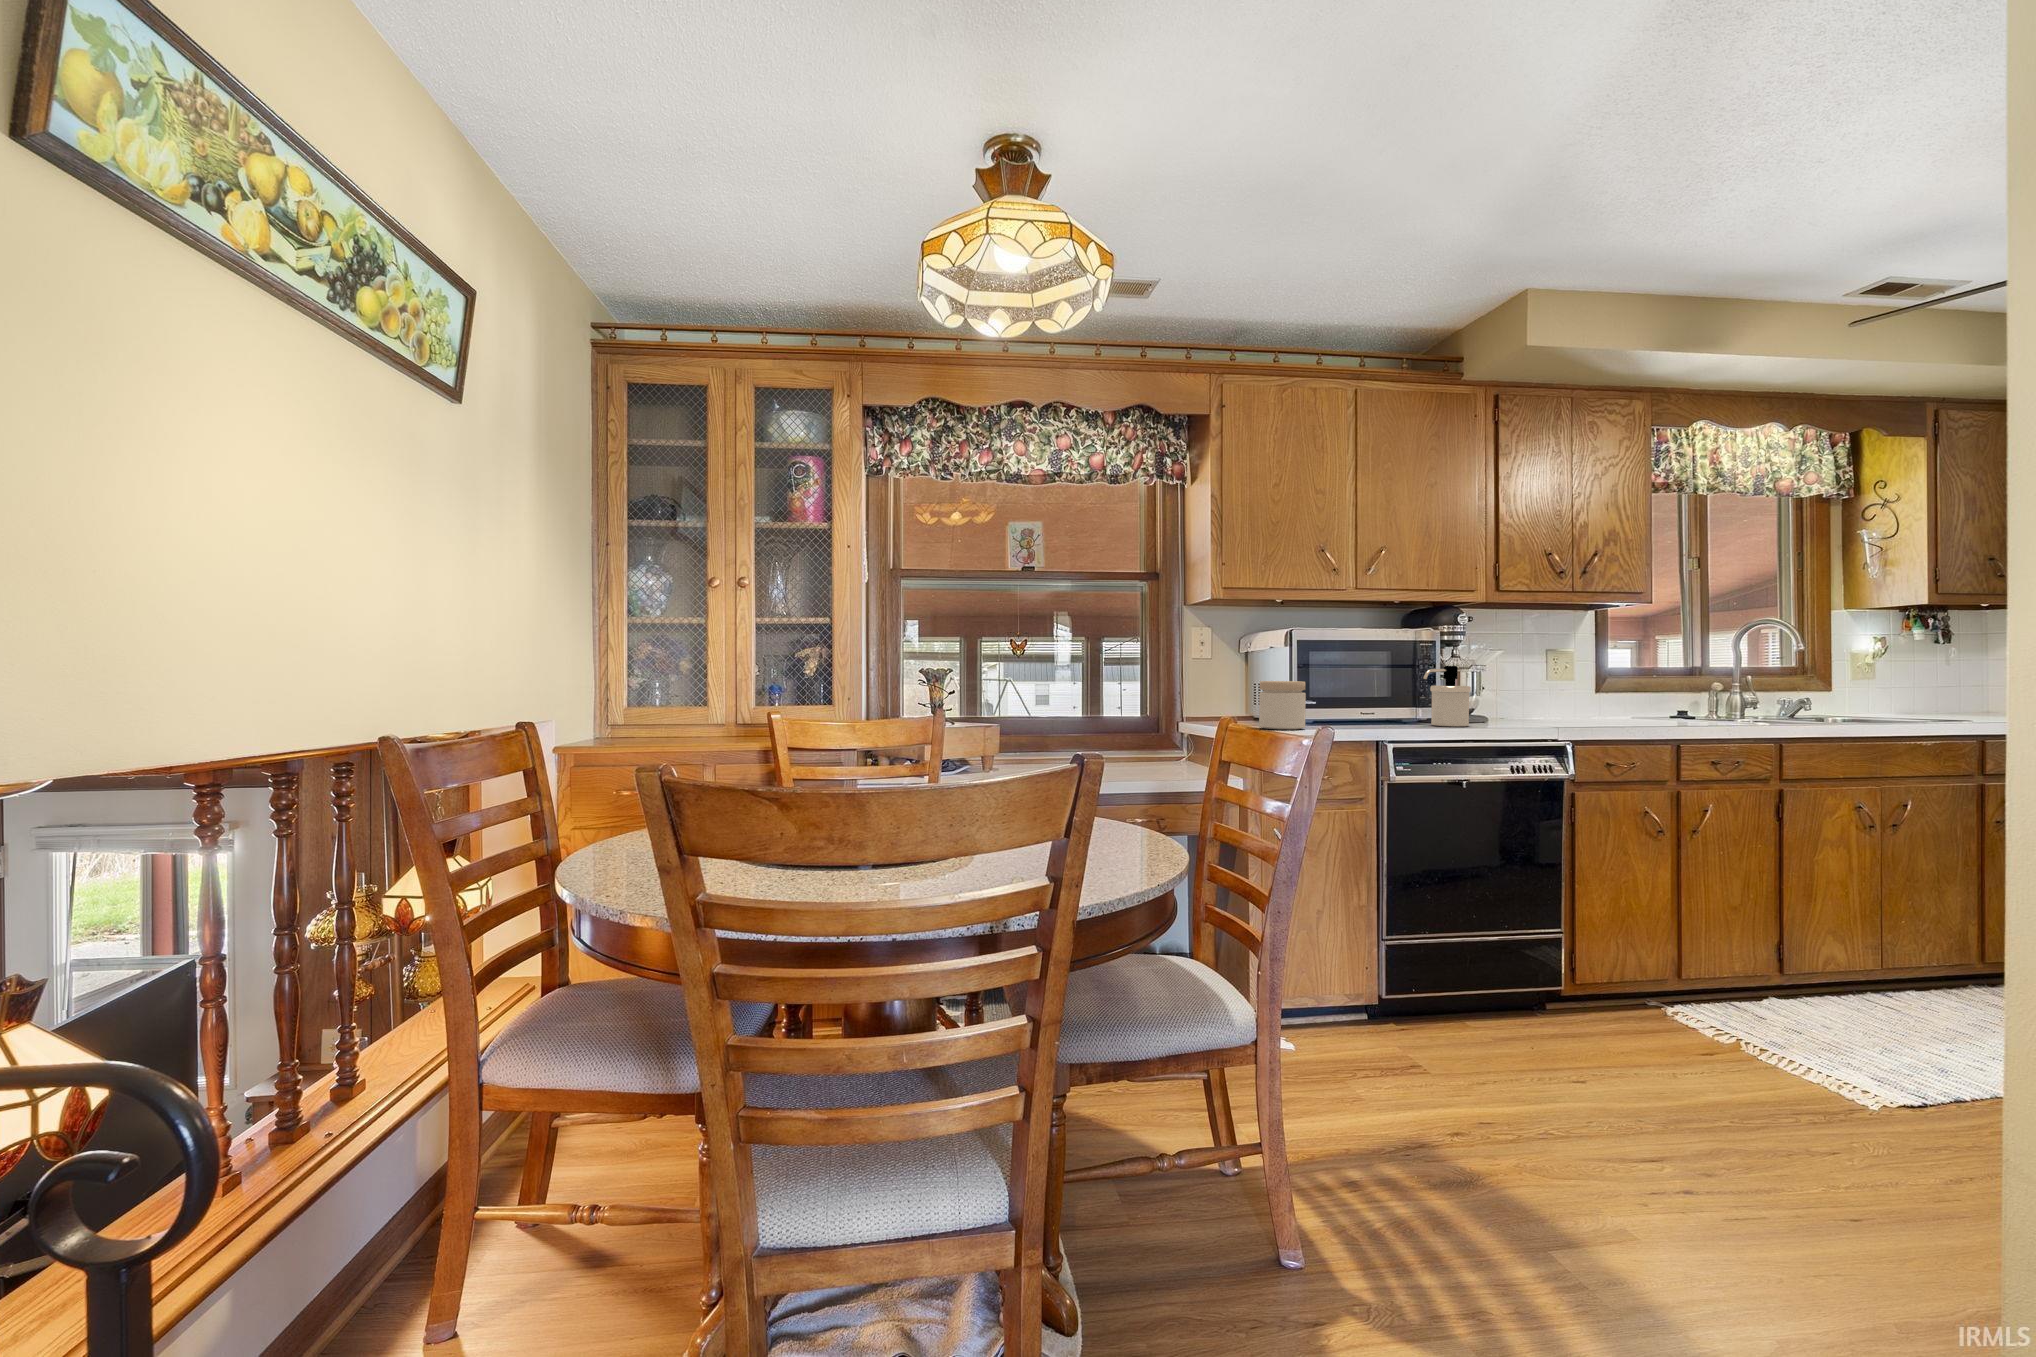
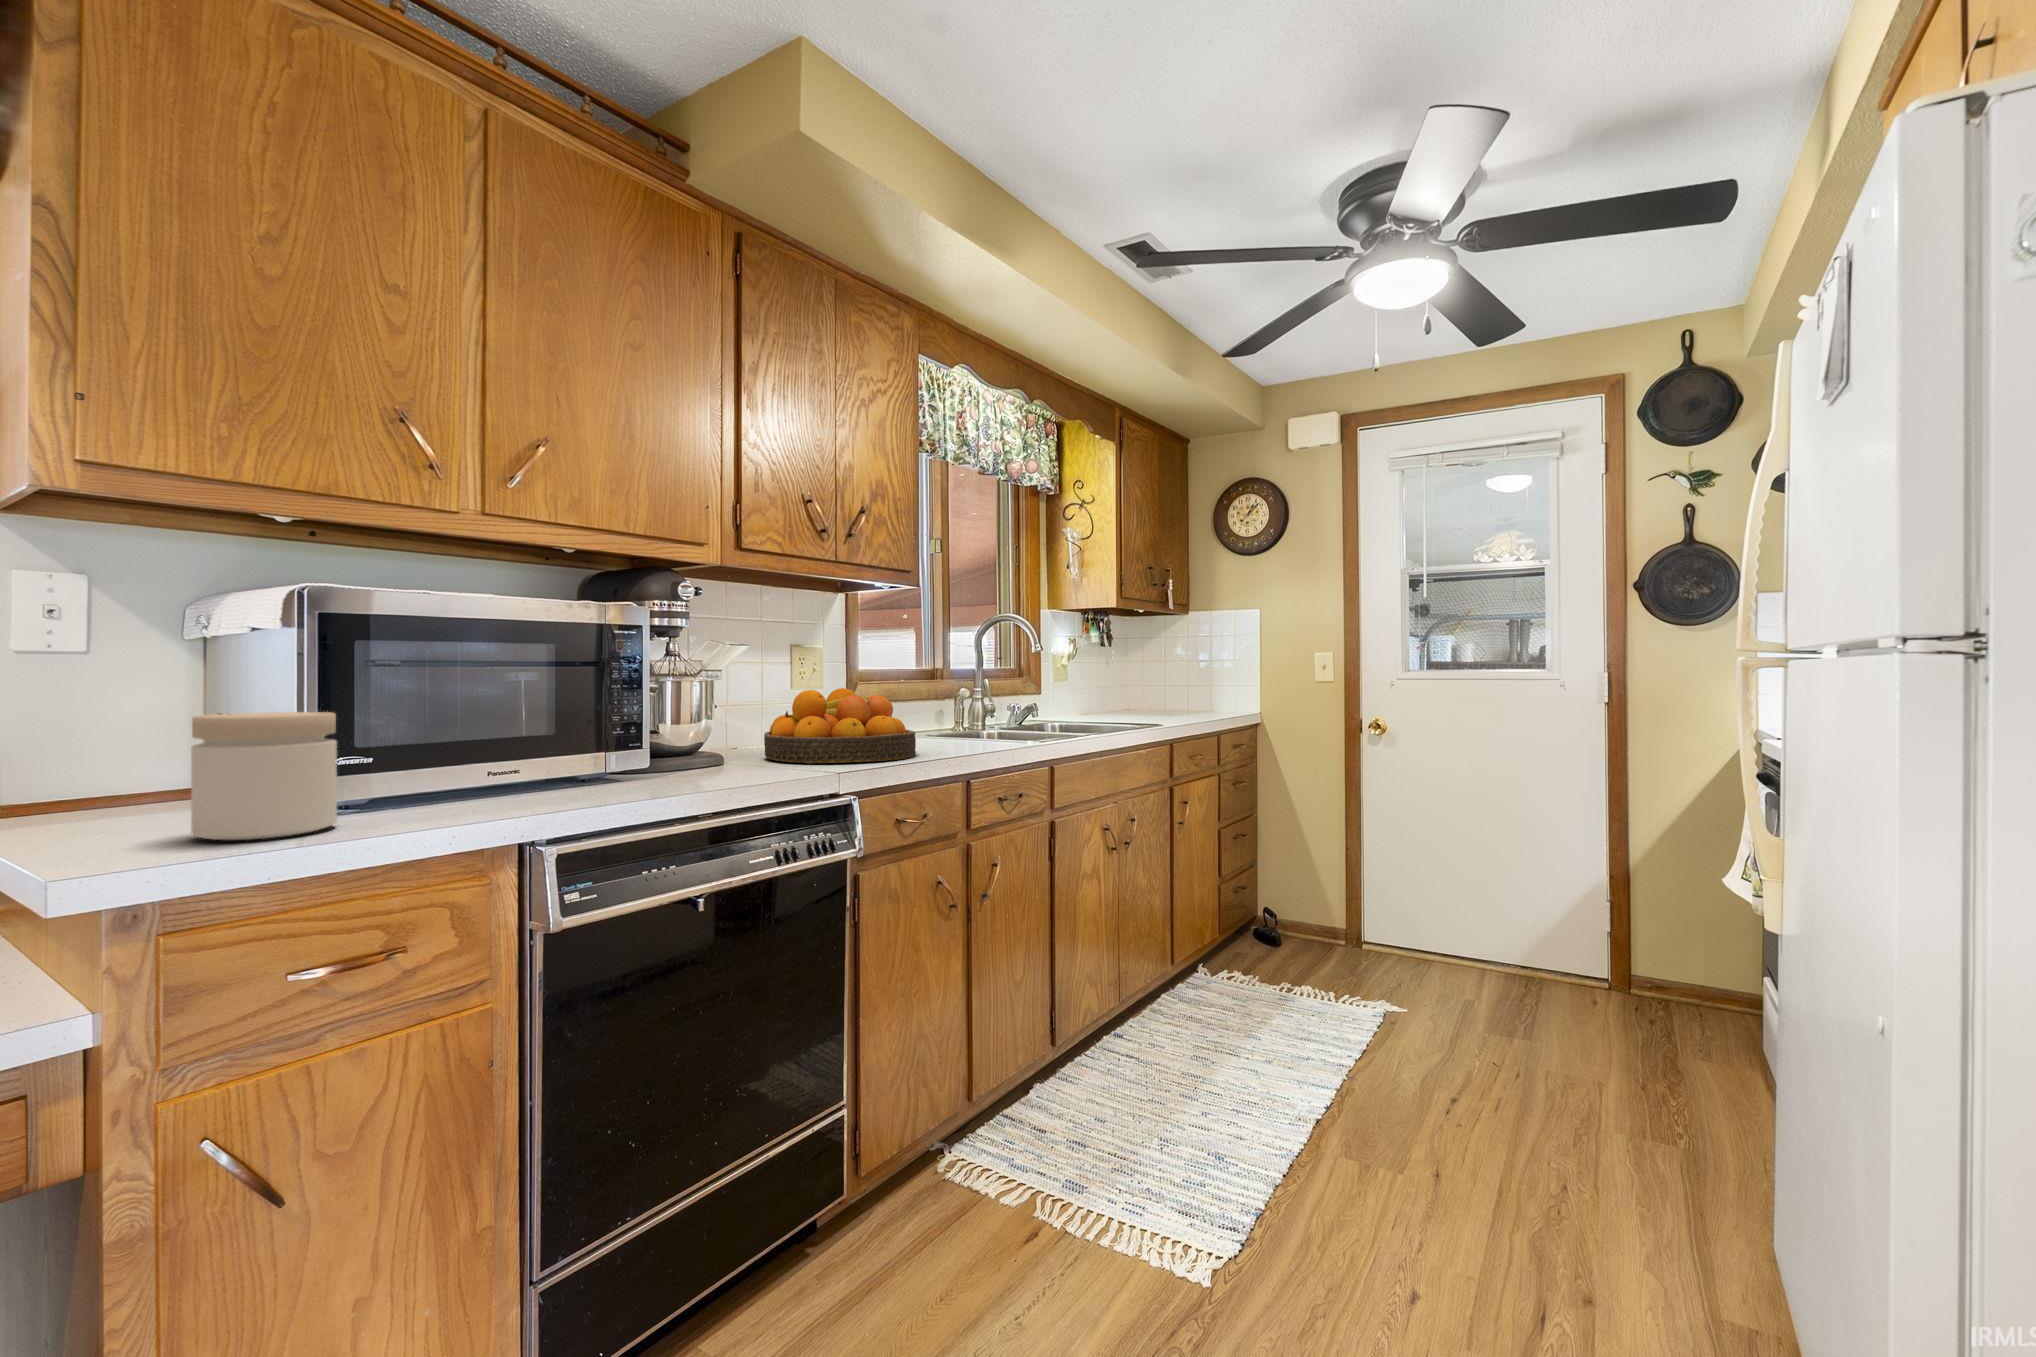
soap dispenser: present [1423,666,1471,727] -> none [618,672,701,781]
fruit bowl: none [1517,678,1634,727] -> present [764,688,916,763]

